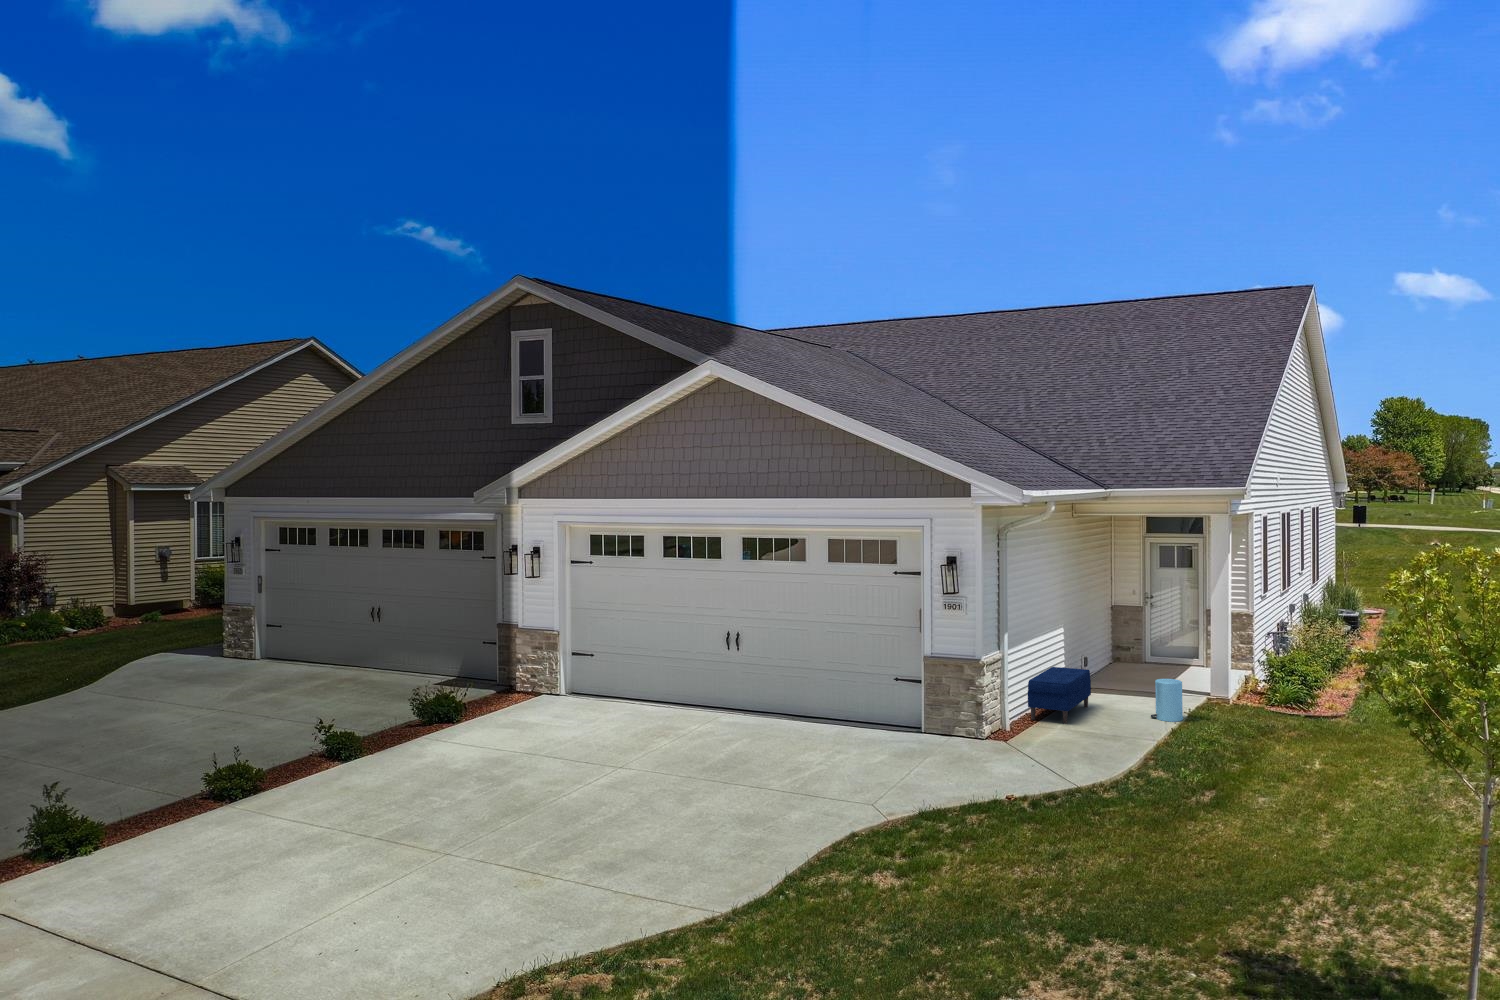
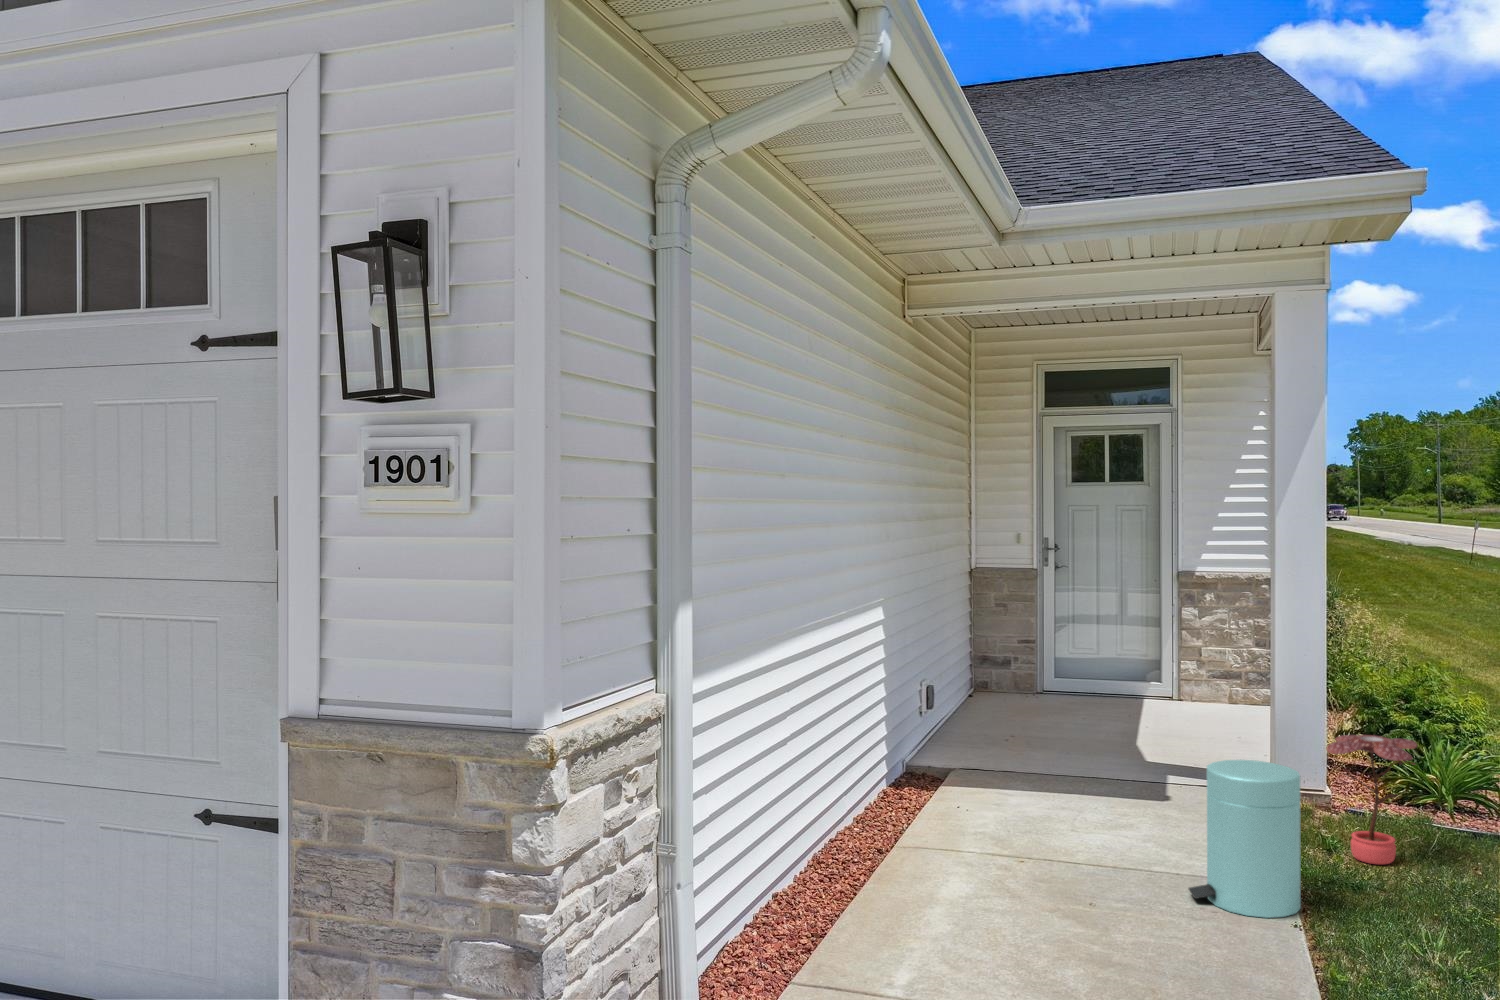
bench: present [1028,667,1091,724] -> none [775,726,977,953]
potted plant: none [1202,674,1233,713] -> present [1326,735,1417,864]

